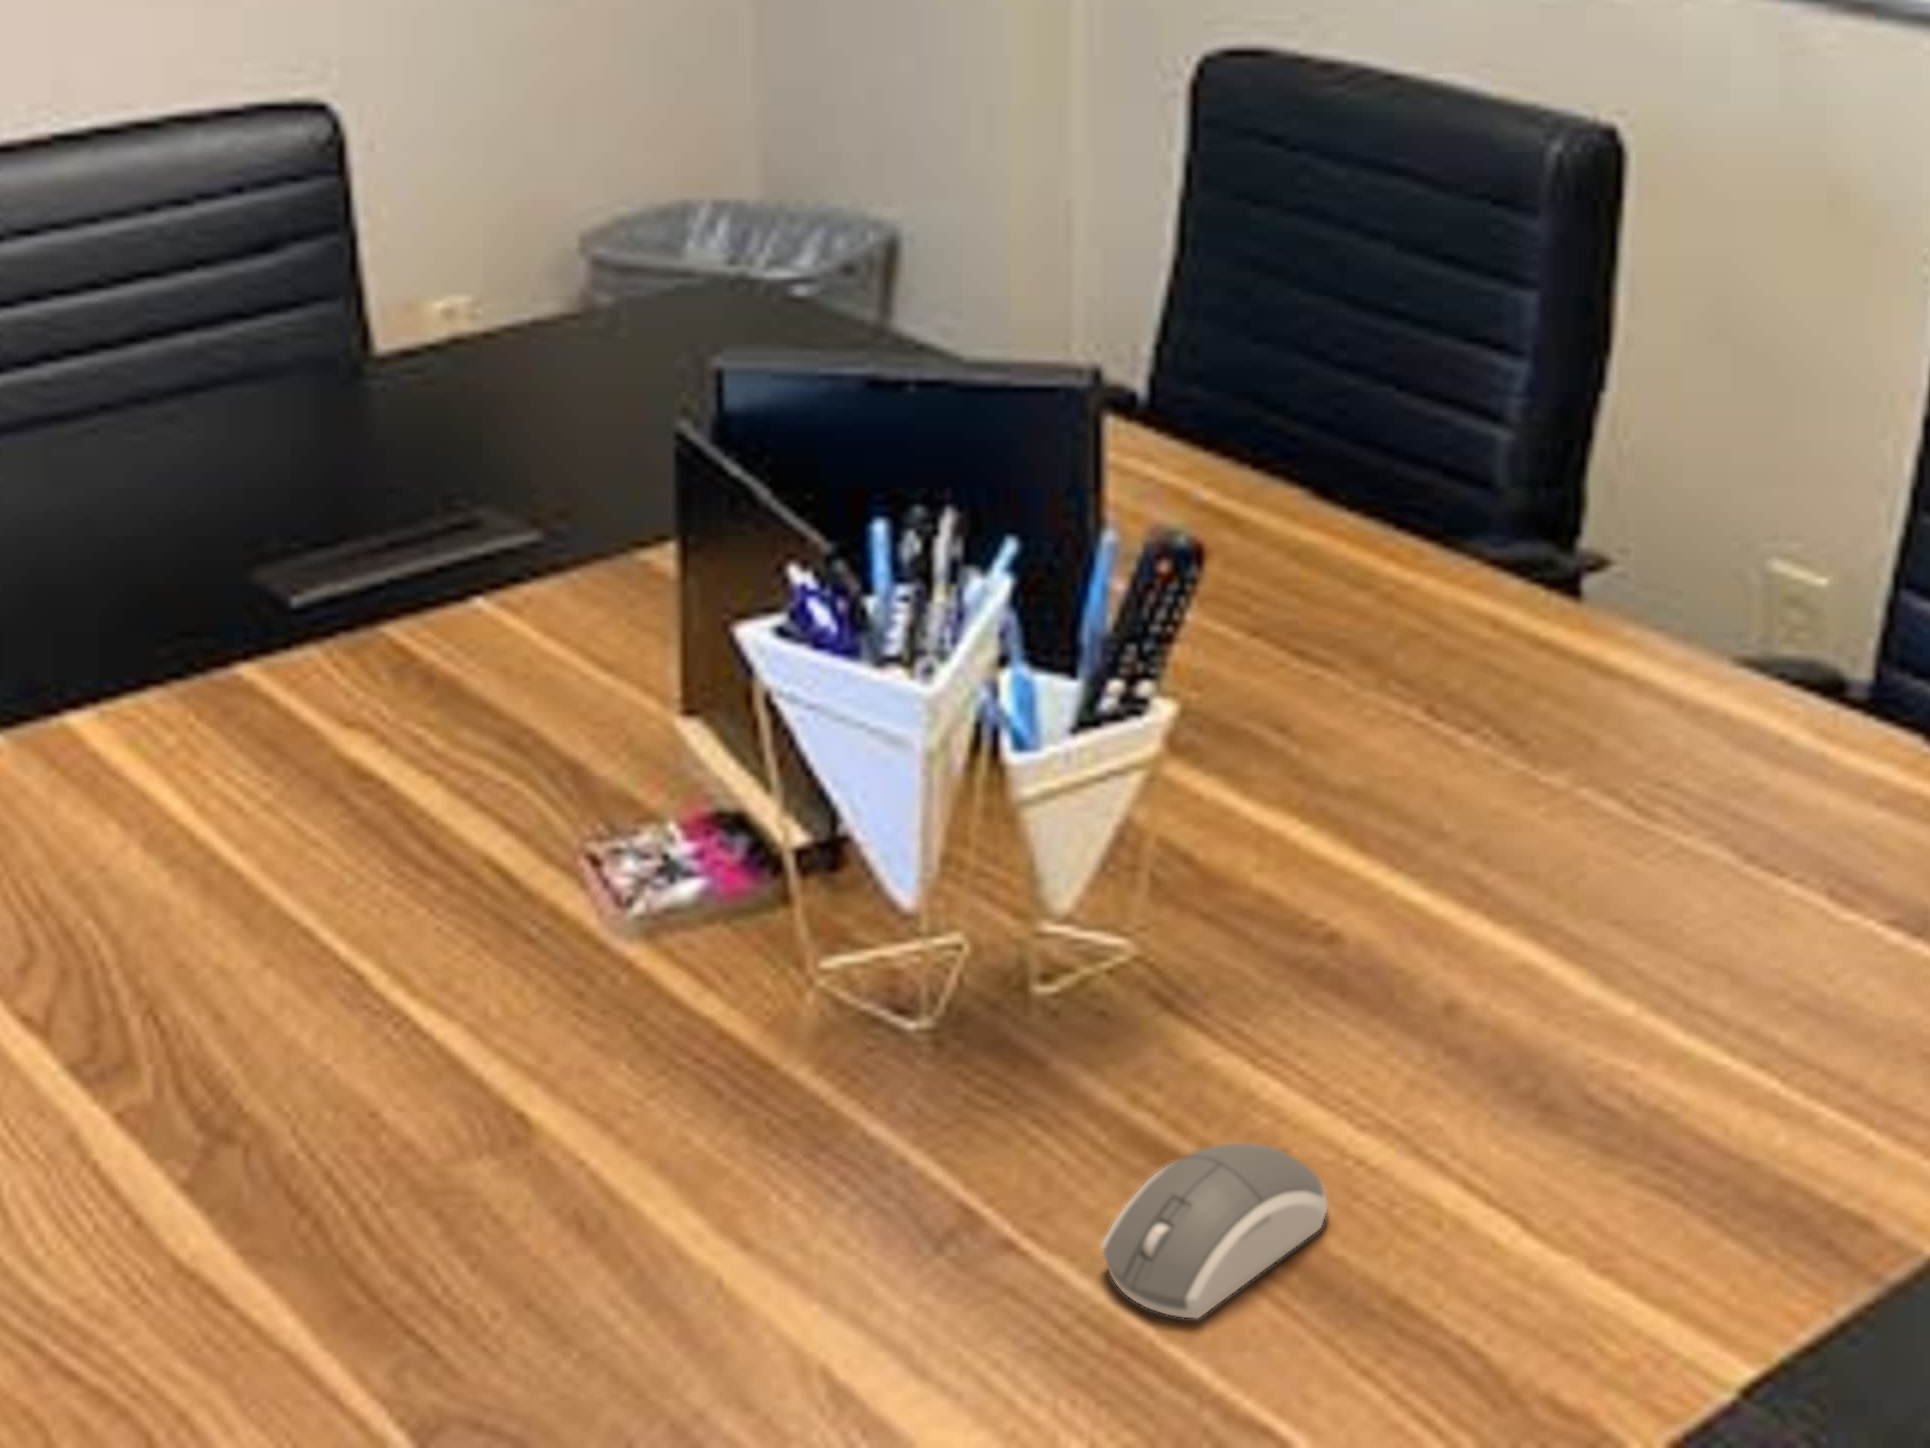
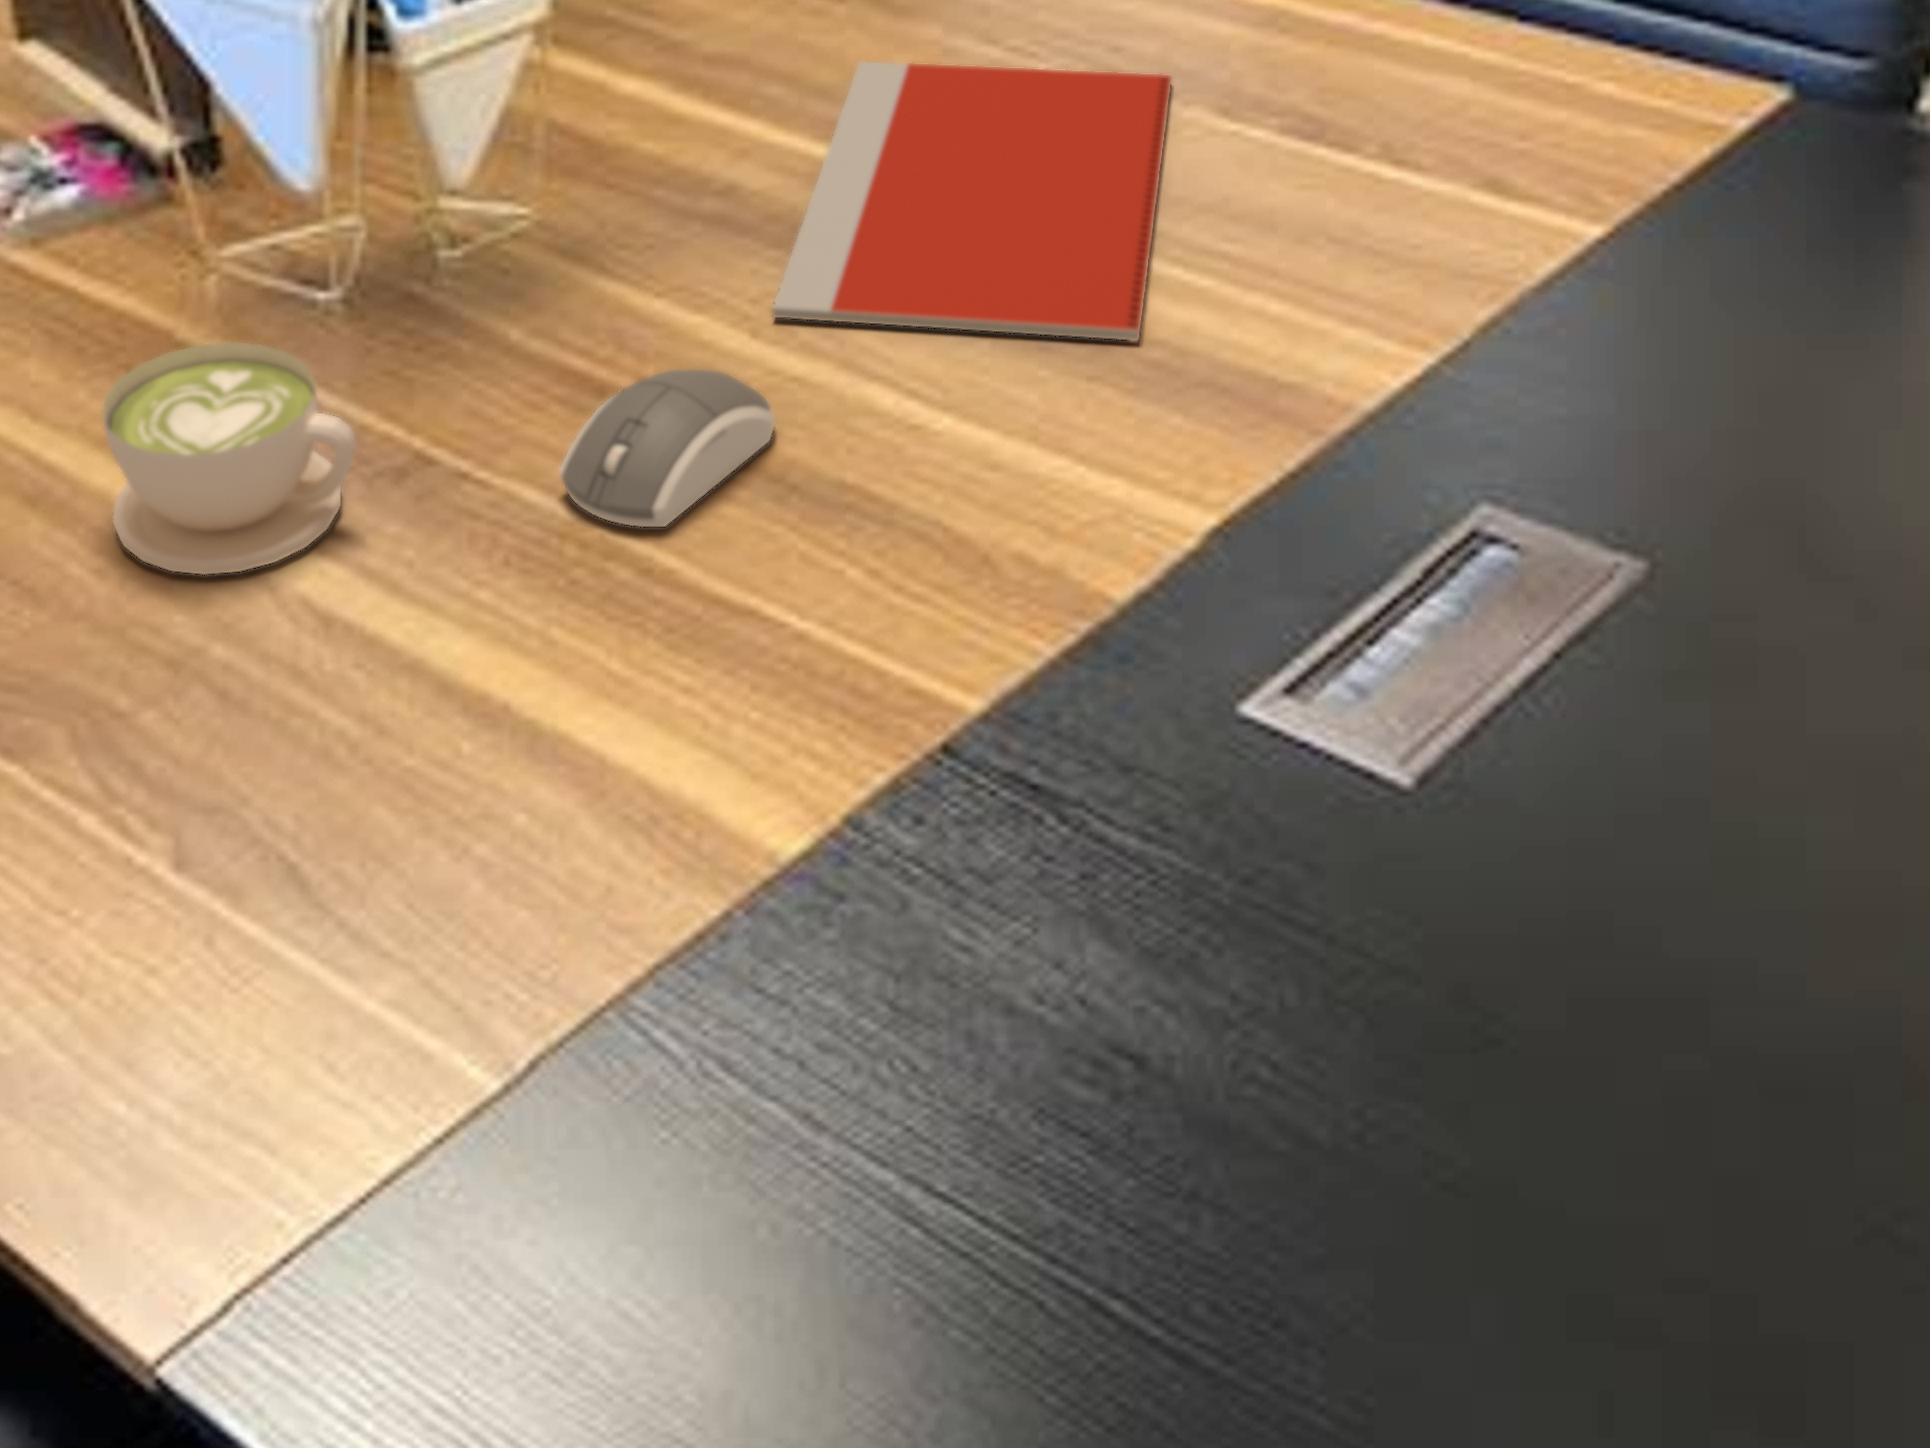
notebook: none [1348,809,1785,1149] -> present [772,61,1172,340]
coffee cup: none [654,1076,900,1328] -> present [102,342,355,574]

